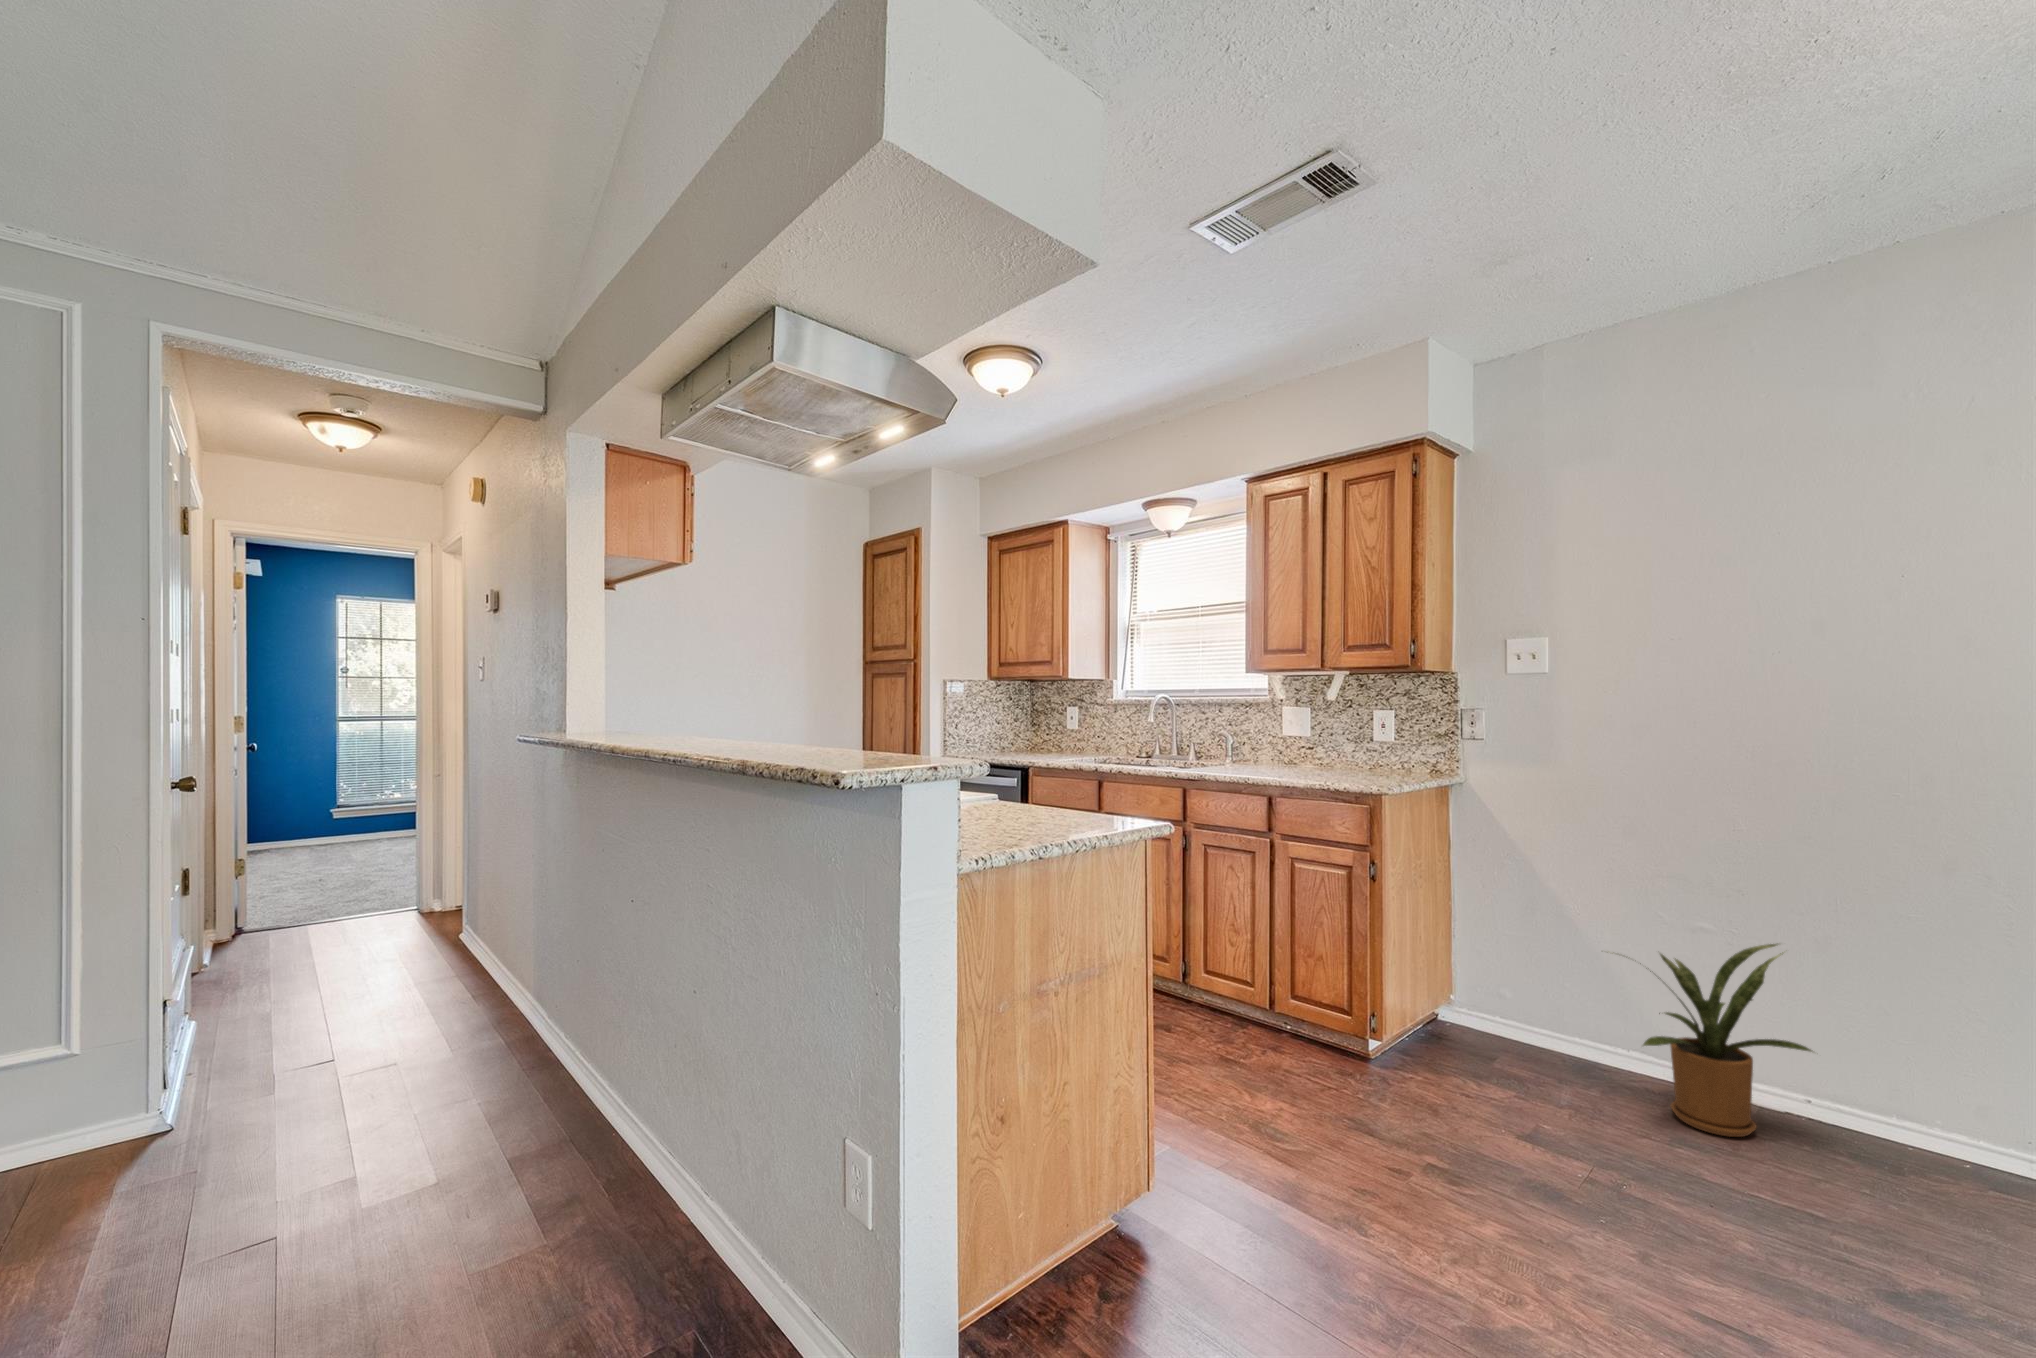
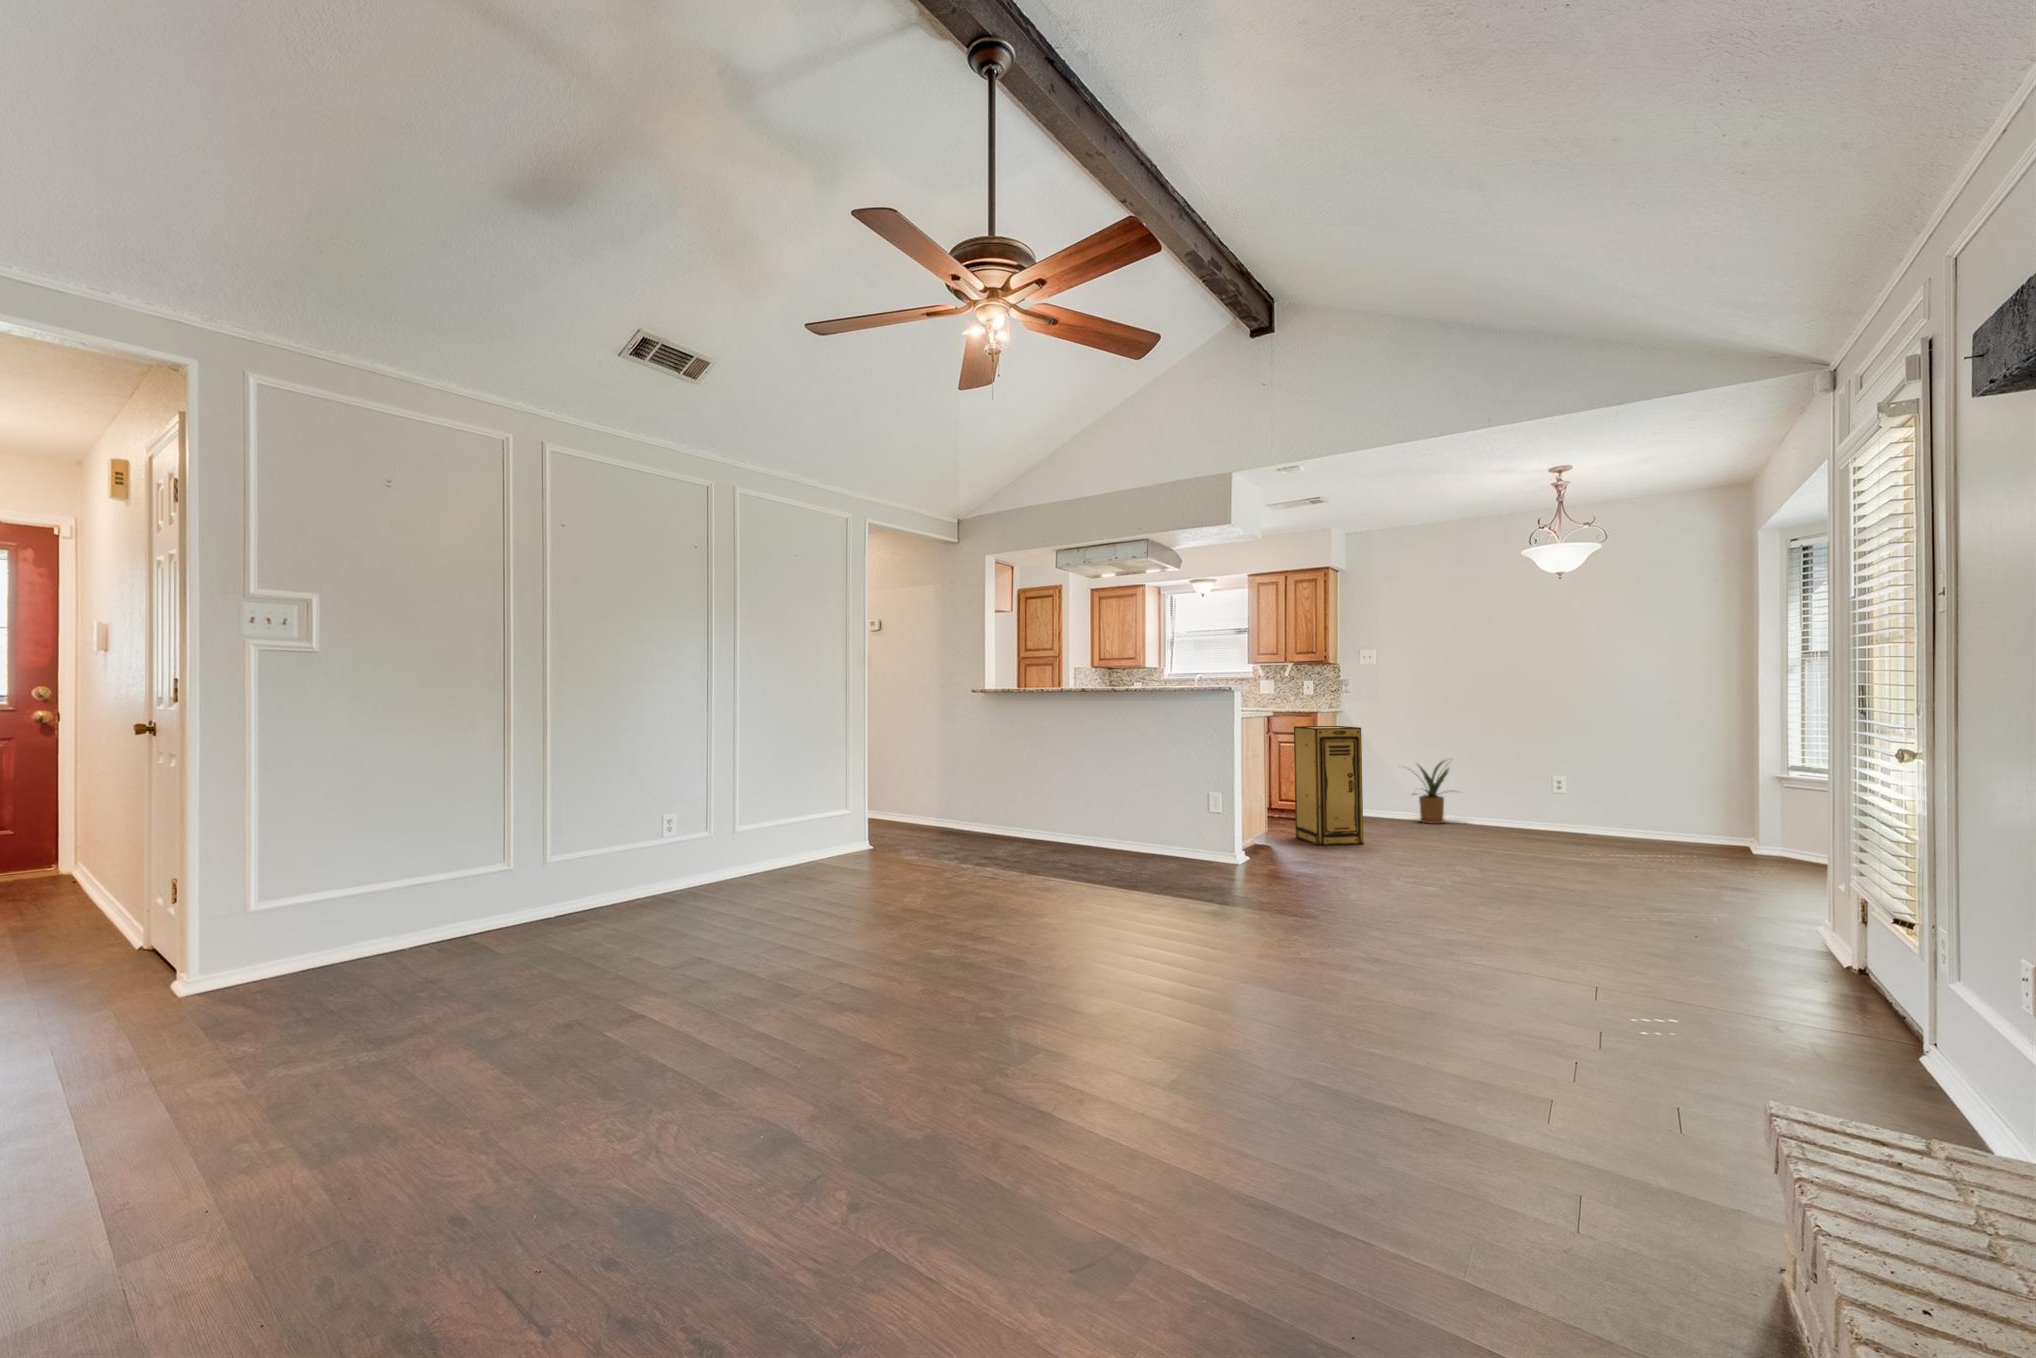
storage cabinet: none [1243,862,1451,1308] -> present [1294,726,1363,846]

